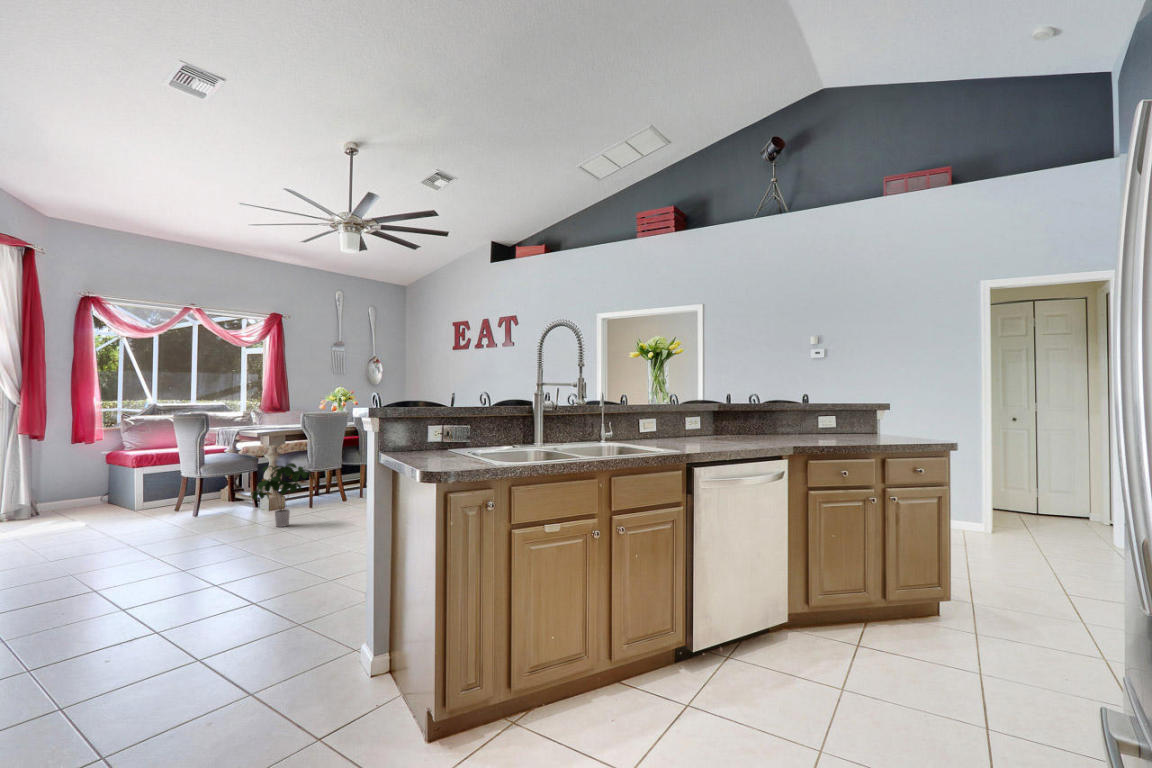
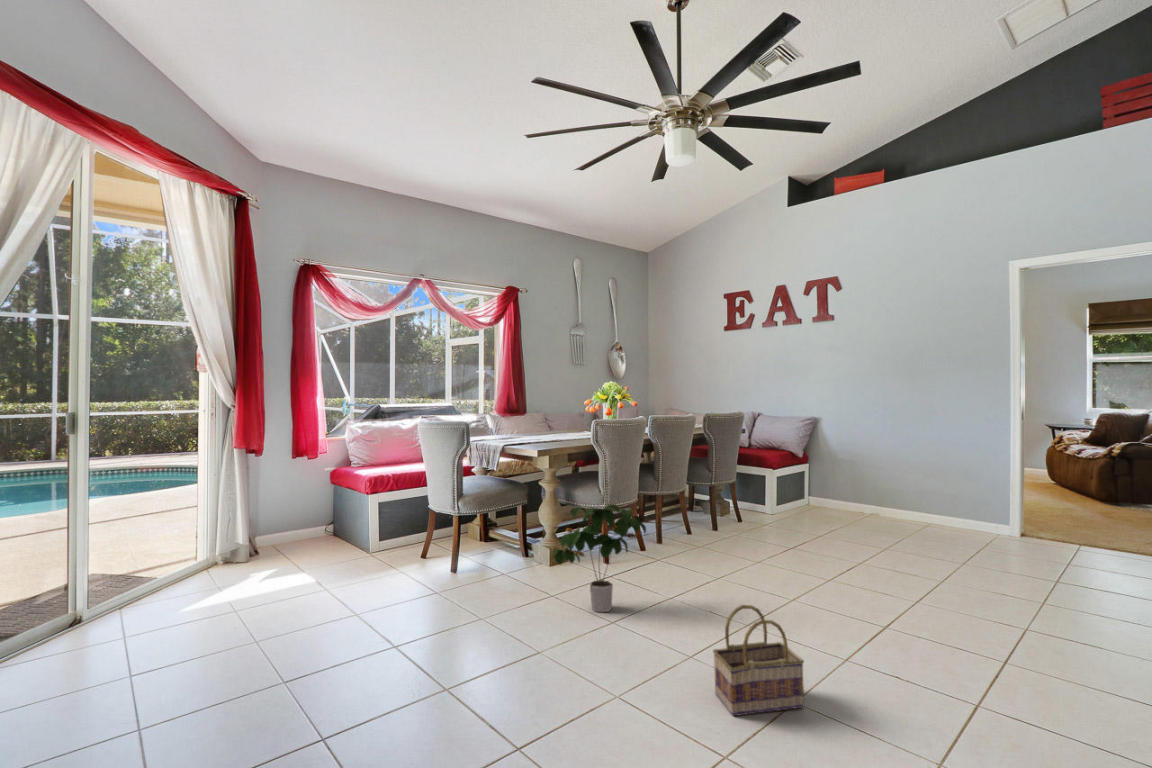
basket: none [305,504,347,554] -> present [713,605,804,716]

